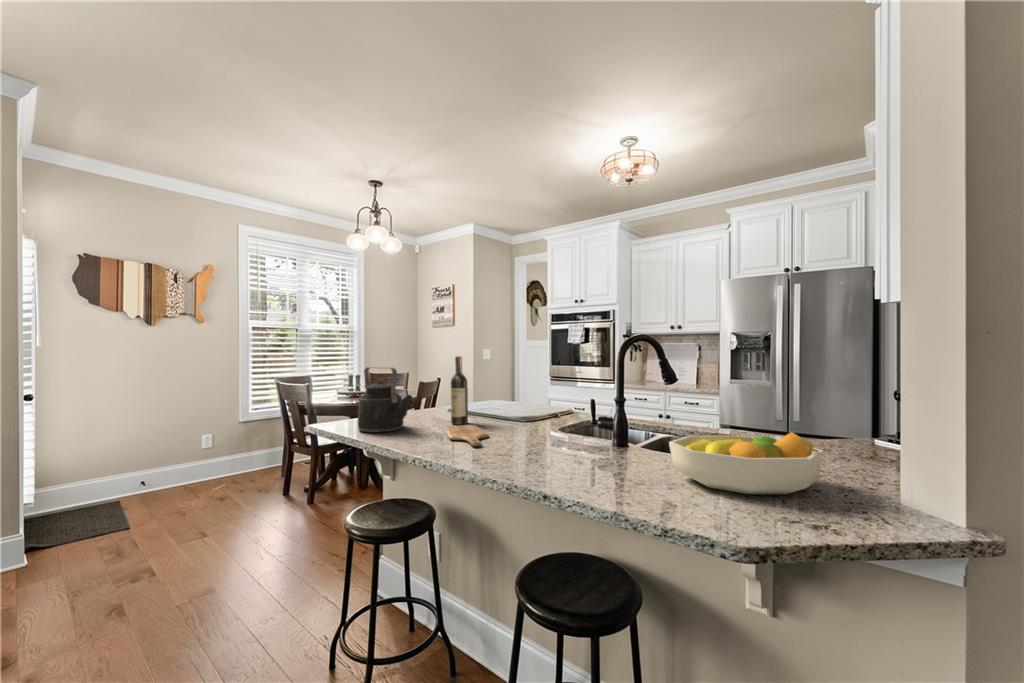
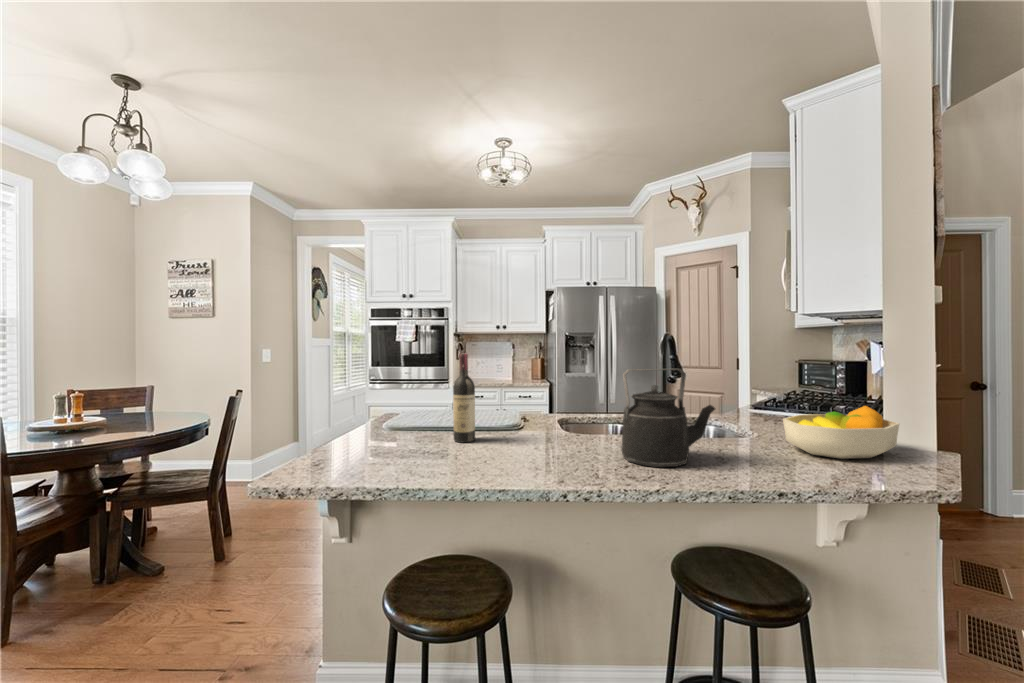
kettle: present [358,367,412,433] -> present [621,369,715,467]
cutting board: present [445,425,488,446] -> none [475,439,583,462]

